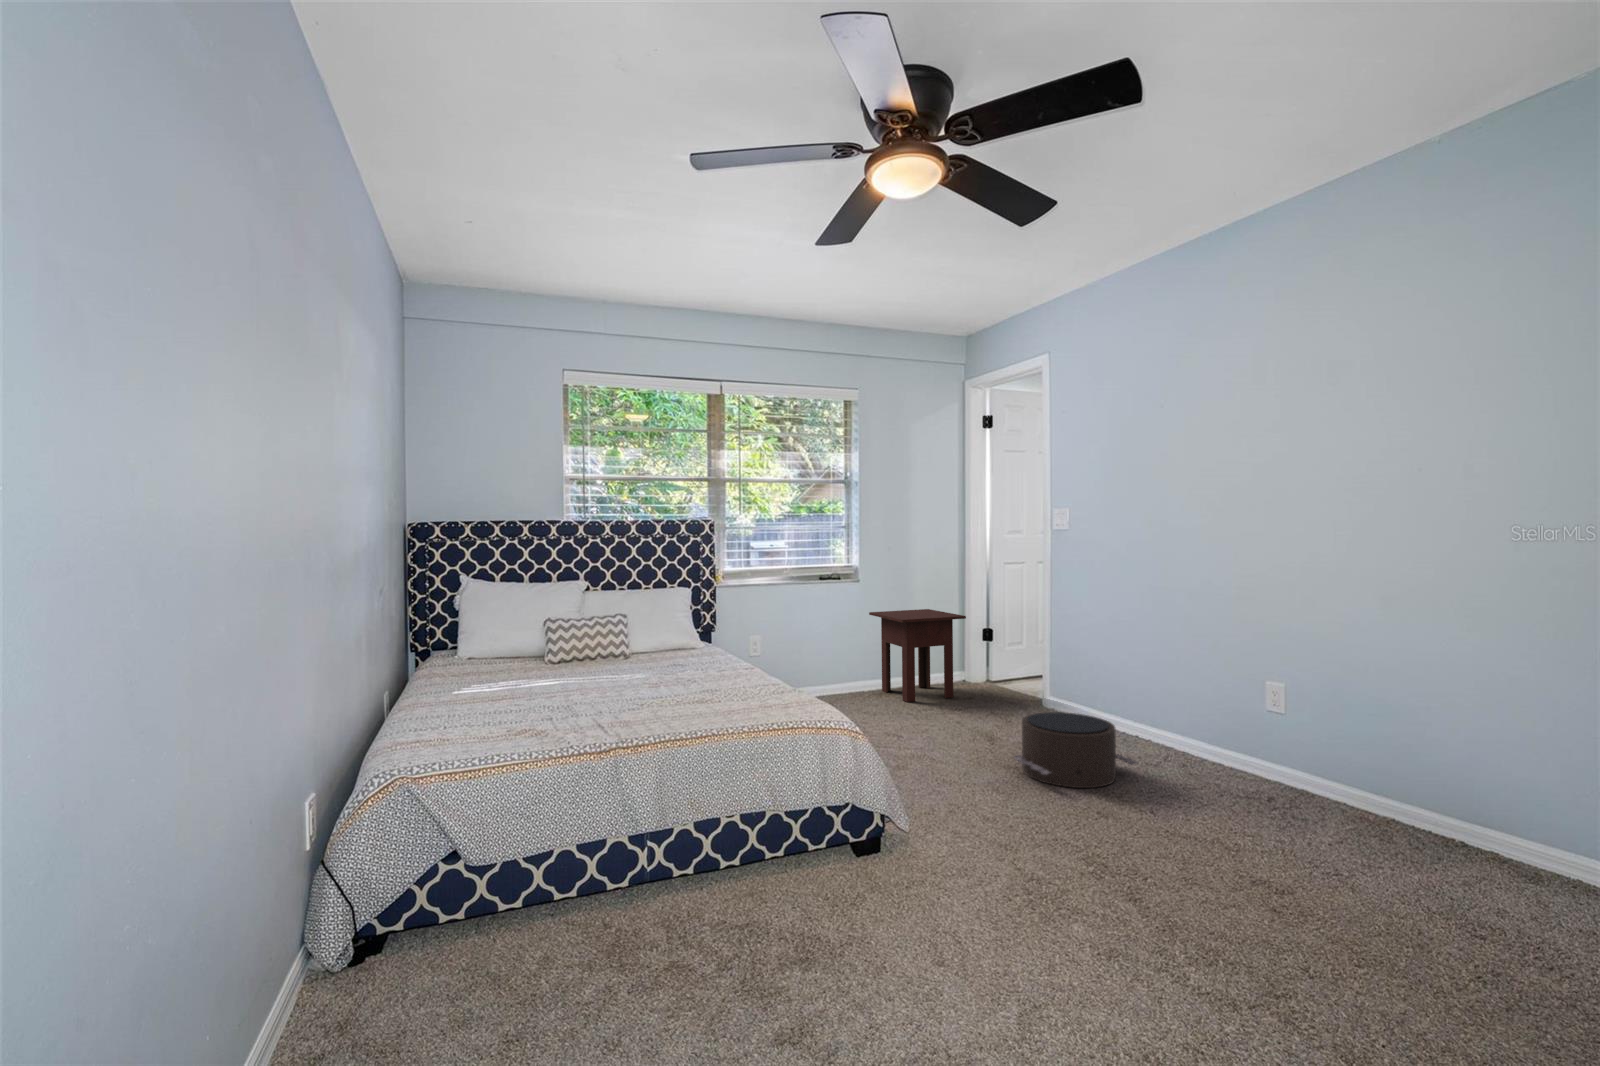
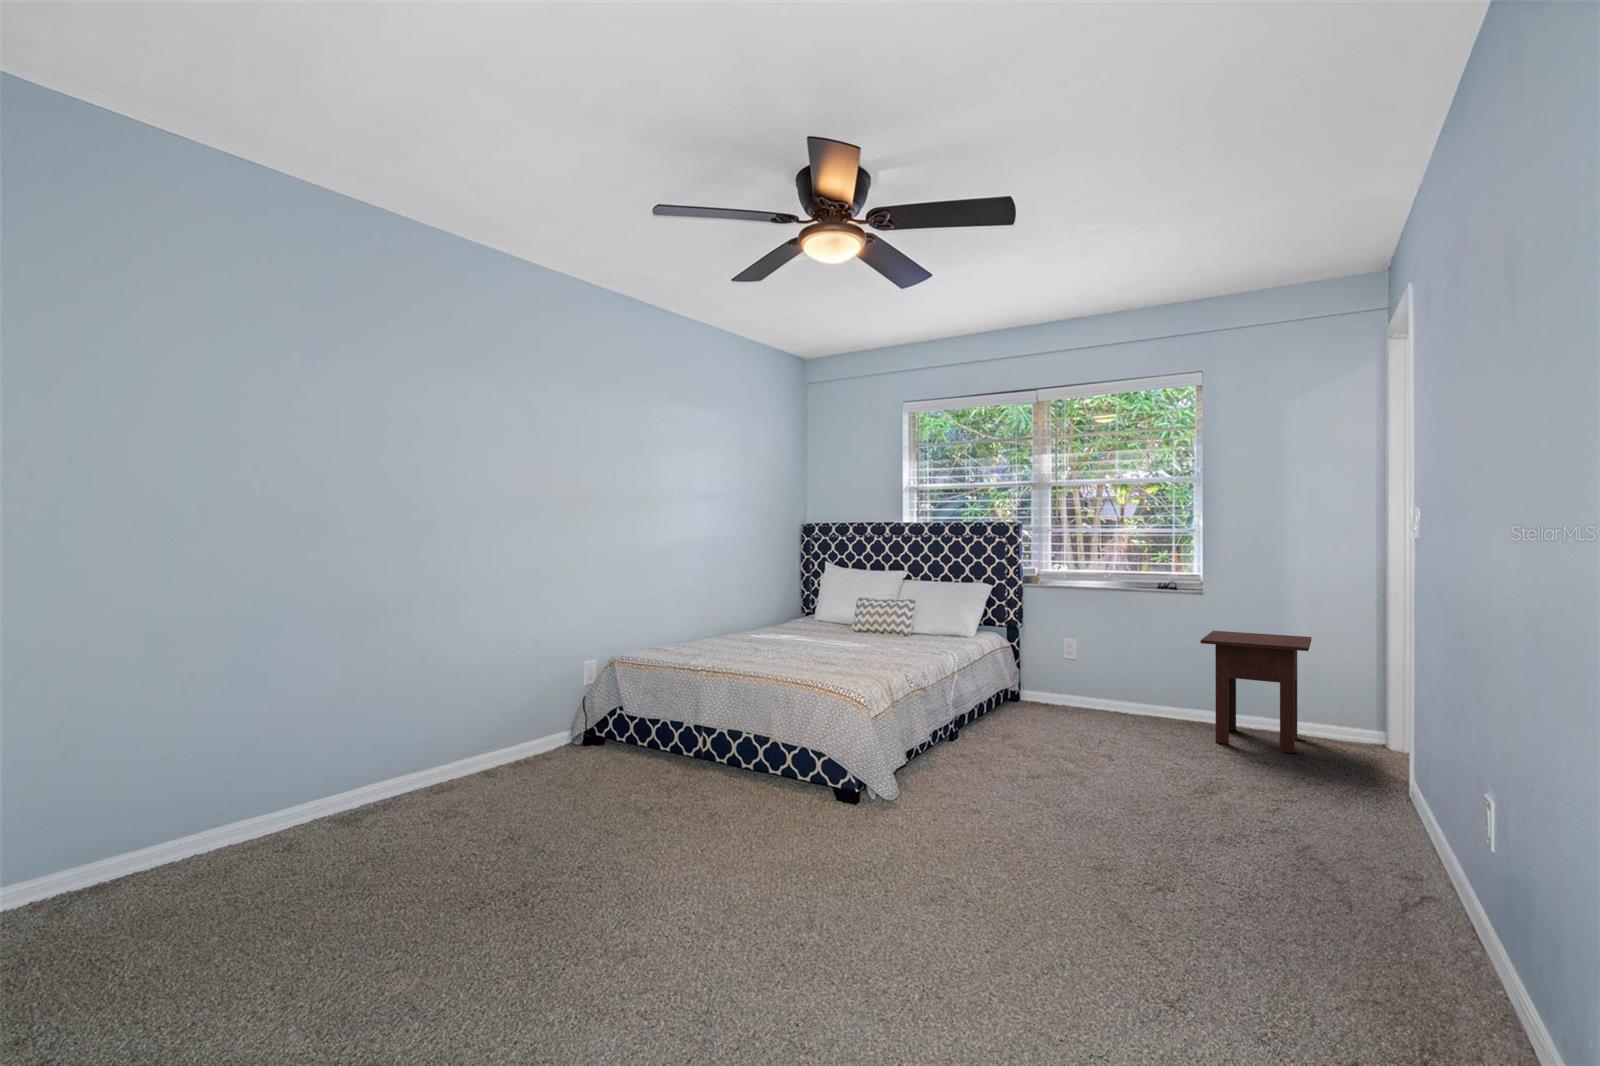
pouf: present [1013,712,1138,788] -> none [1094,757,1253,856]

